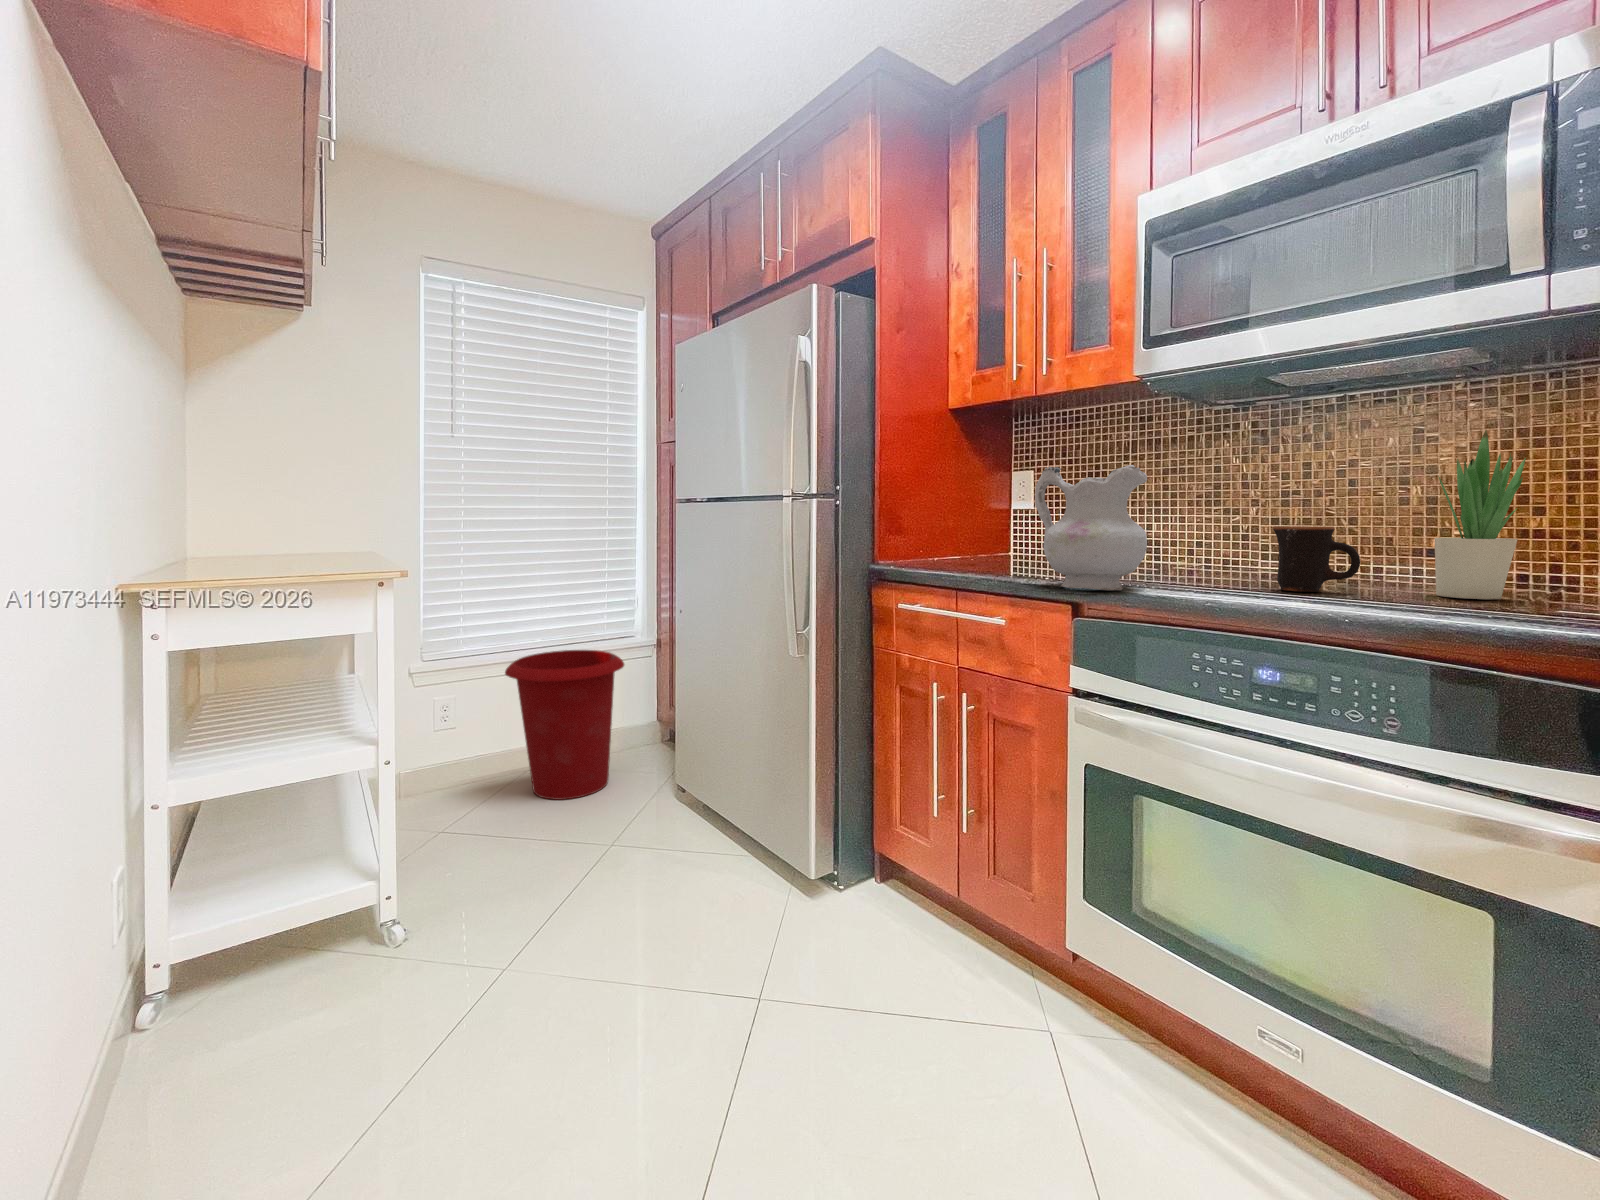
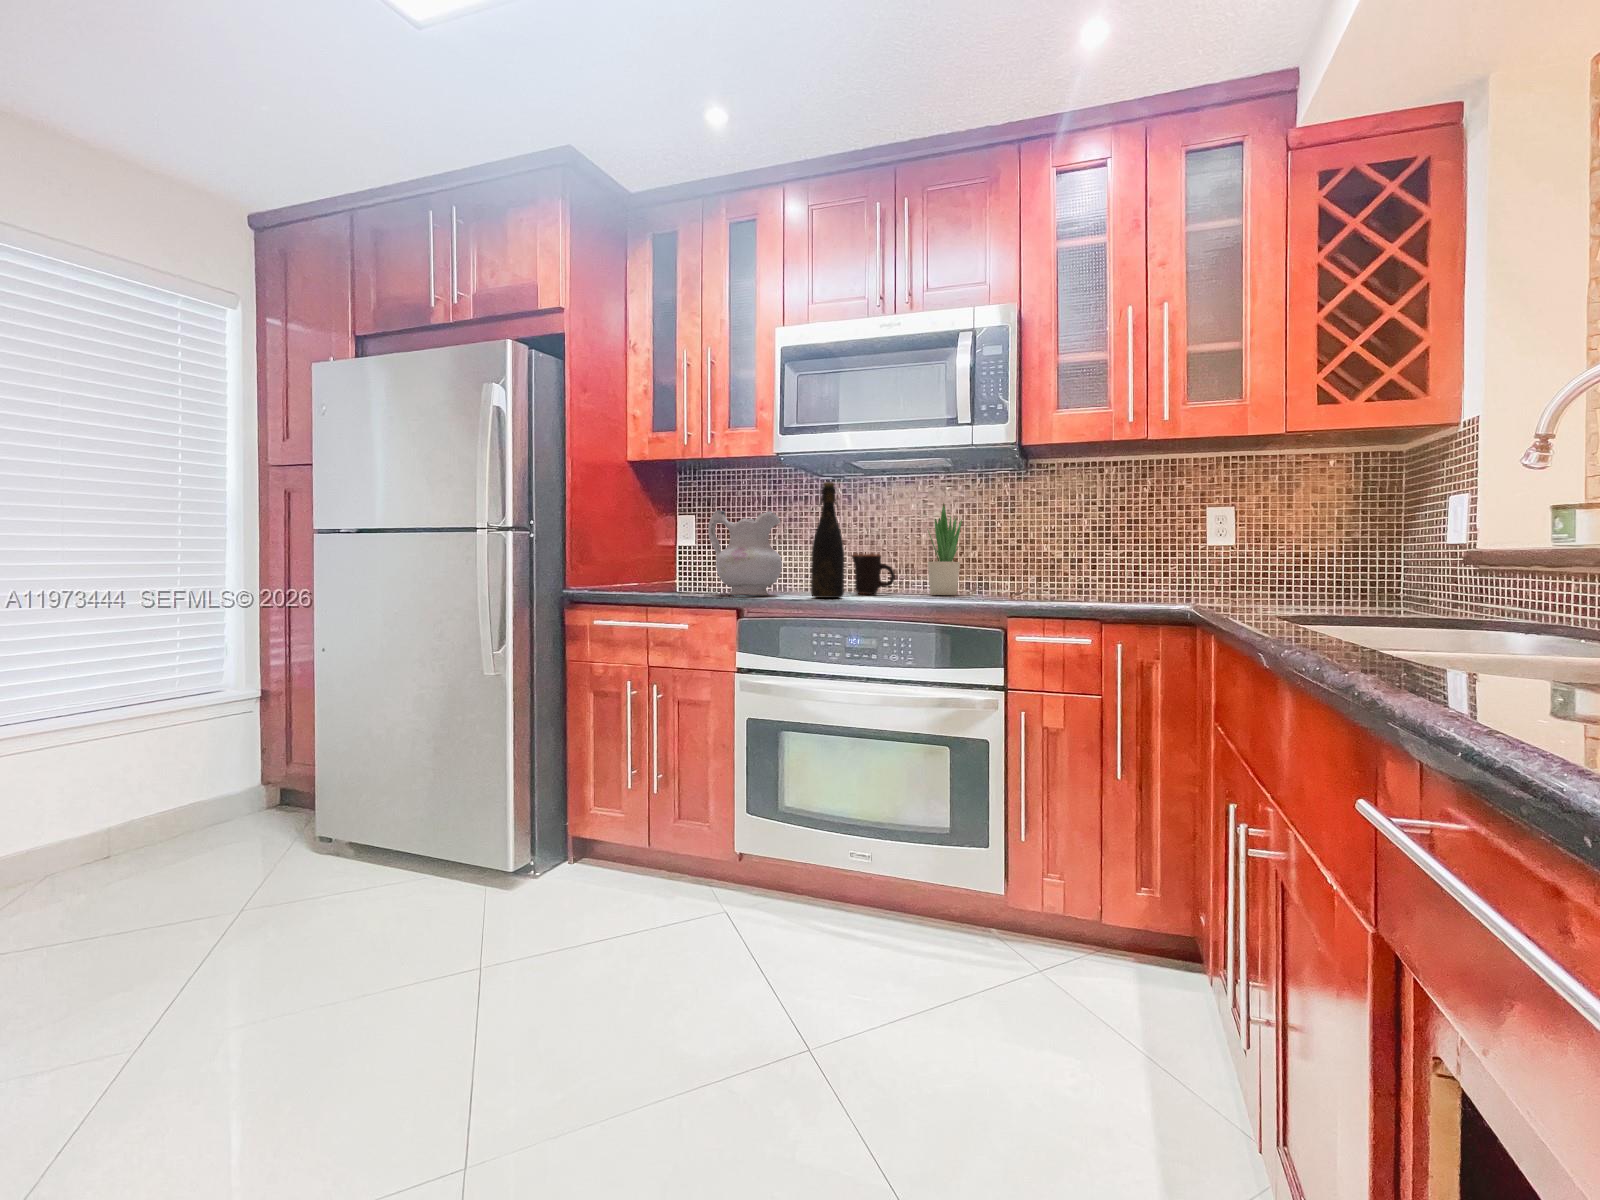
bottle: none [1196,411,1263,602] -> present [811,482,844,598]
waste bin: present [505,650,624,800] -> none [91,697,264,875]

